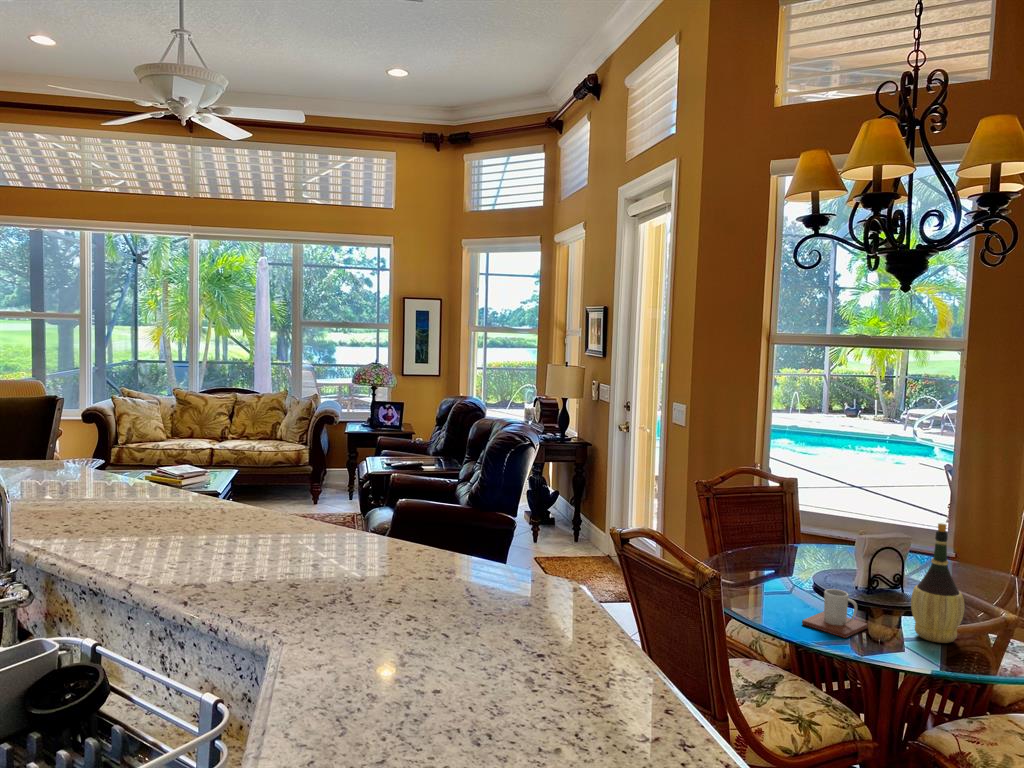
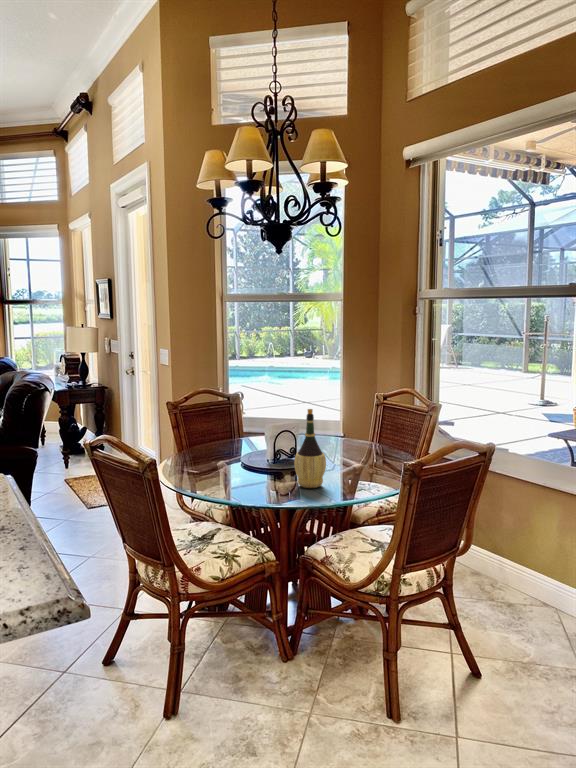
mug: present [802,589,868,638] -> none [225,463,269,495]

